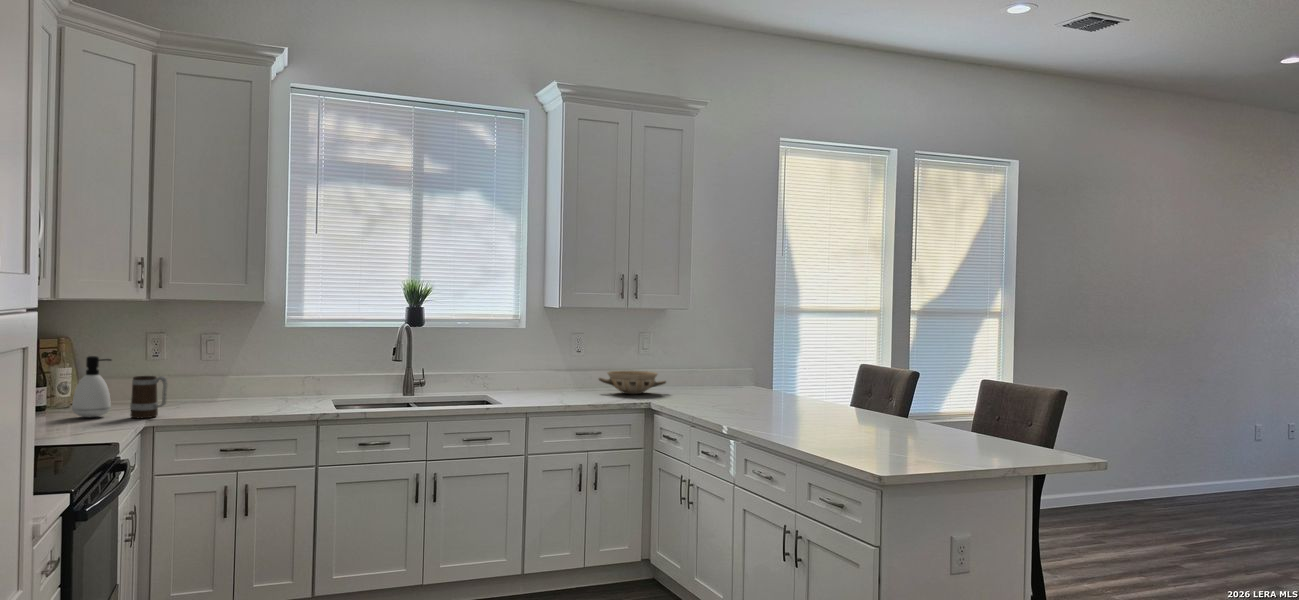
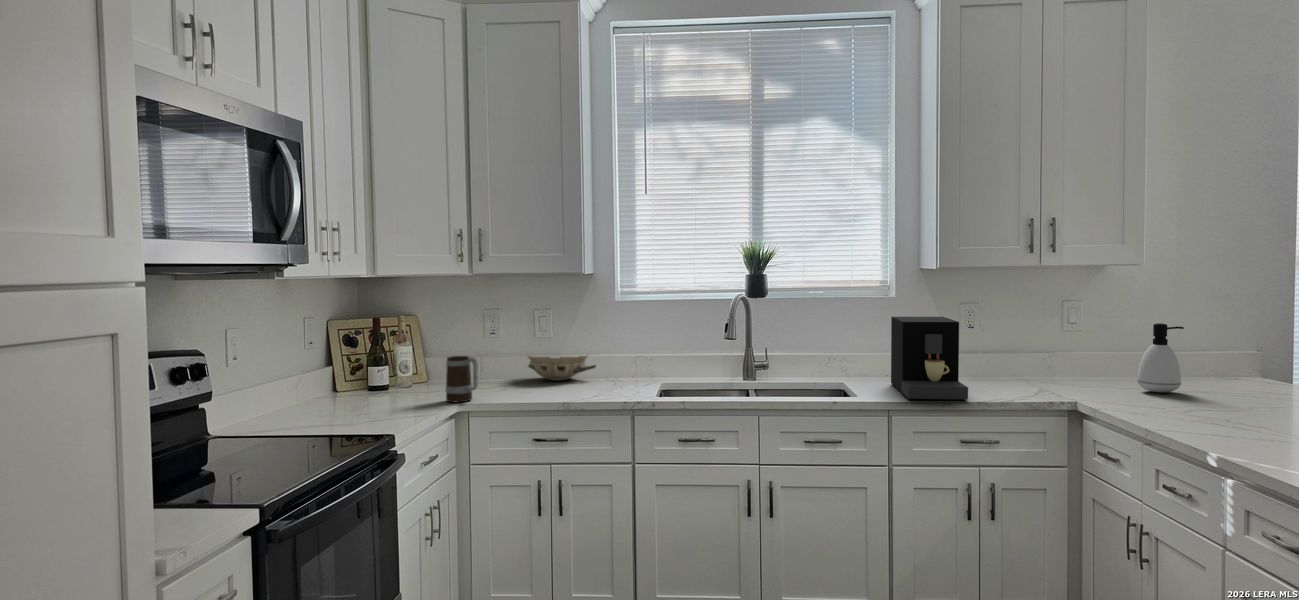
coffee maker: none [524,343,581,404] -> present [891,317,968,400]
soap dispenser: present [72,356,111,417] -> present [1137,323,1184,392]
ceramic bowl: present [599,371,666,394] -> present [528,354,596,381]

